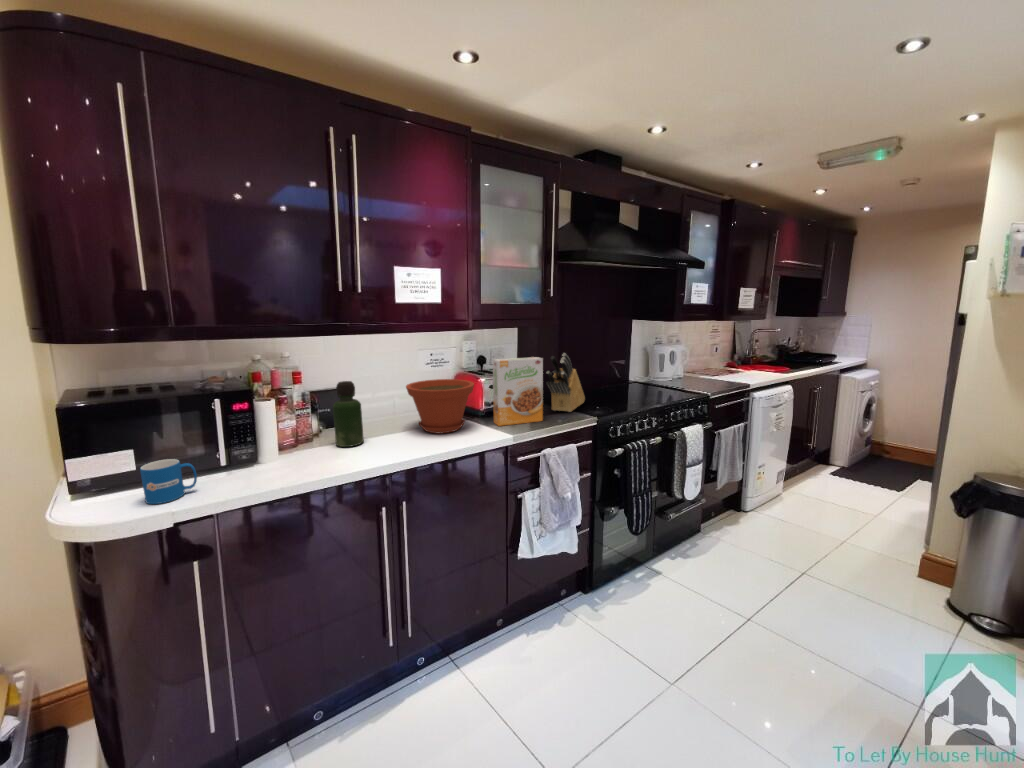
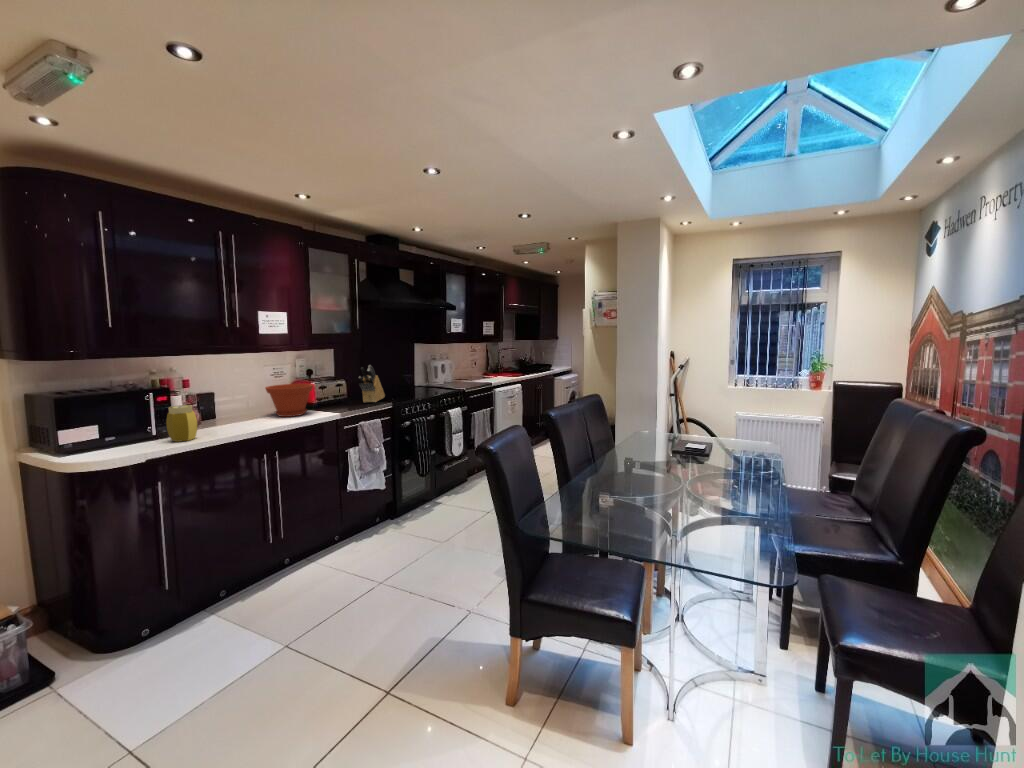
cereal box: present [493,357,543,426] -> none [324,368,358,411]
bottle: present [333,381,364,447] -> none [219,385,241,426]
jar: none [227,418,272,482] -> present [166,405,197,442]
mug: present [140,459,197,504] -> none [124,428,155,452]

